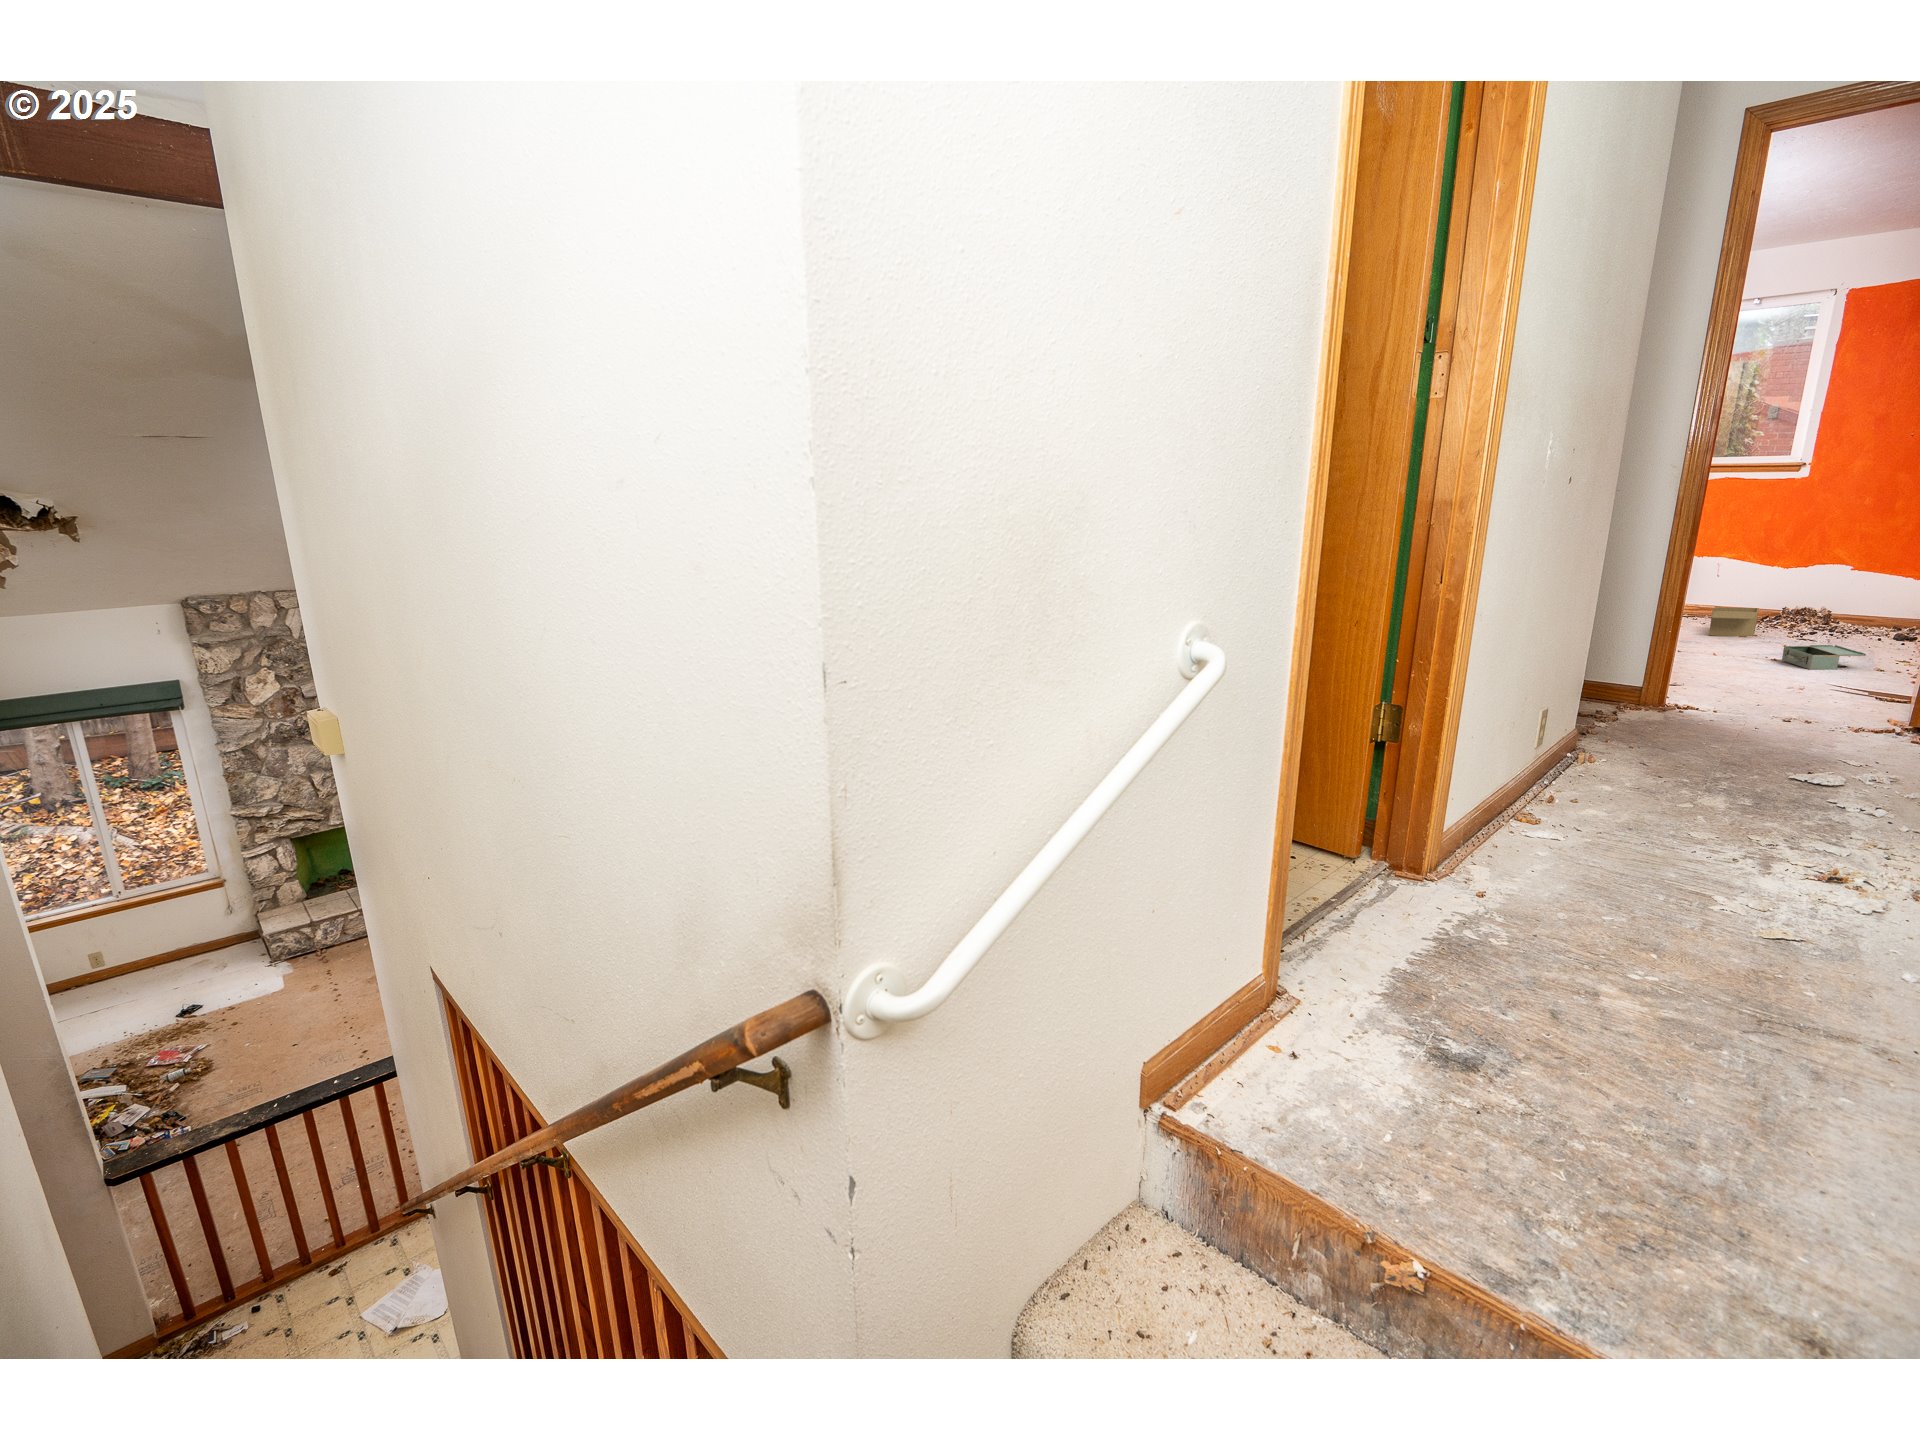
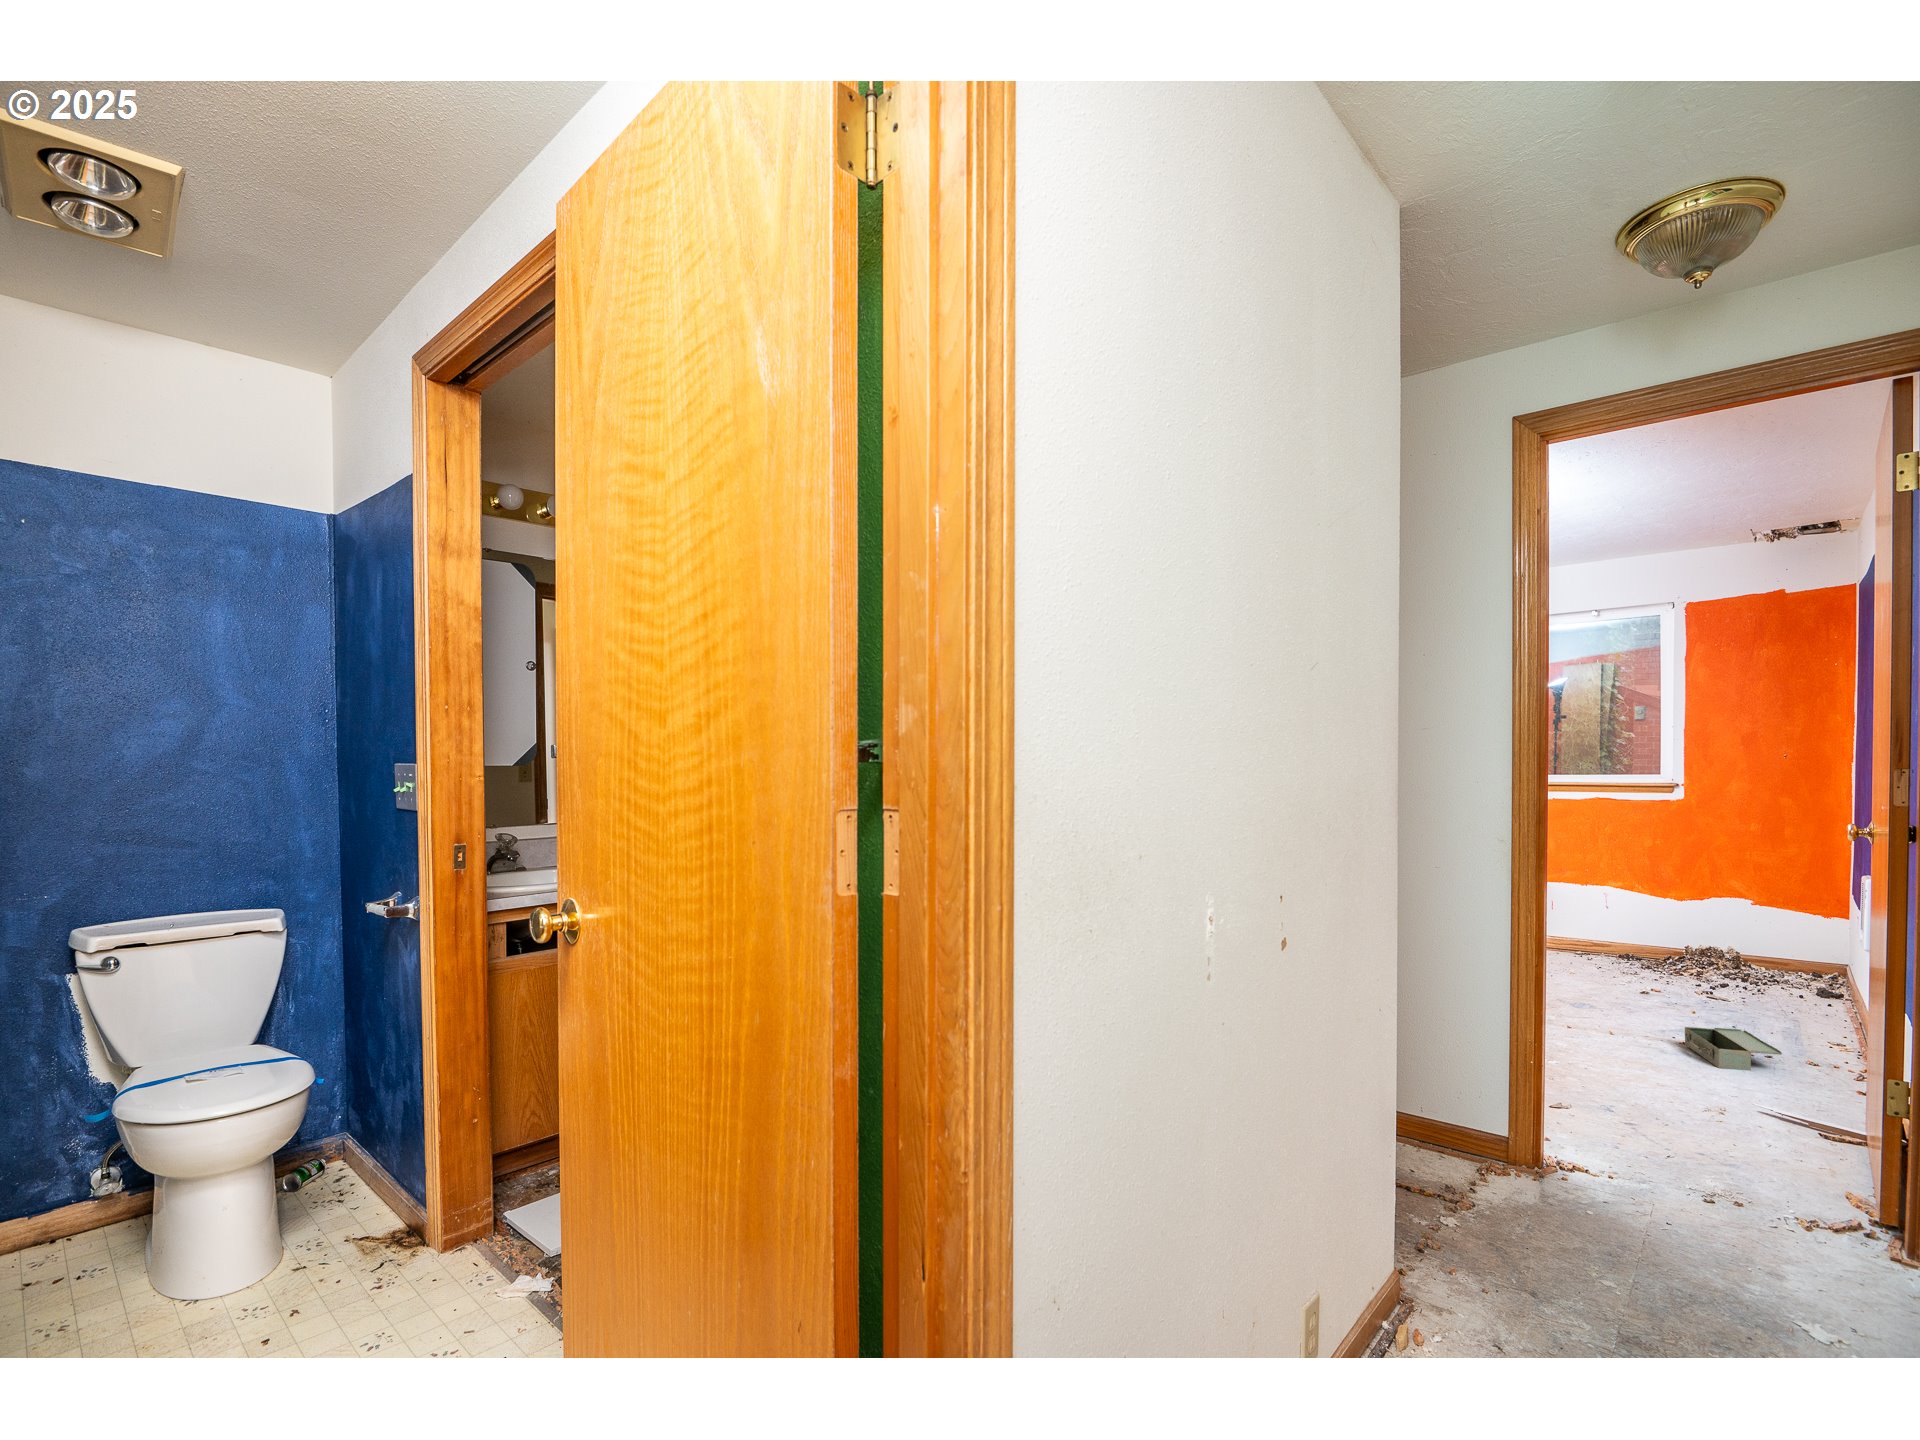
cardboard box: present [1709,607,1759,637] -> none [1603,947,1656,991]

